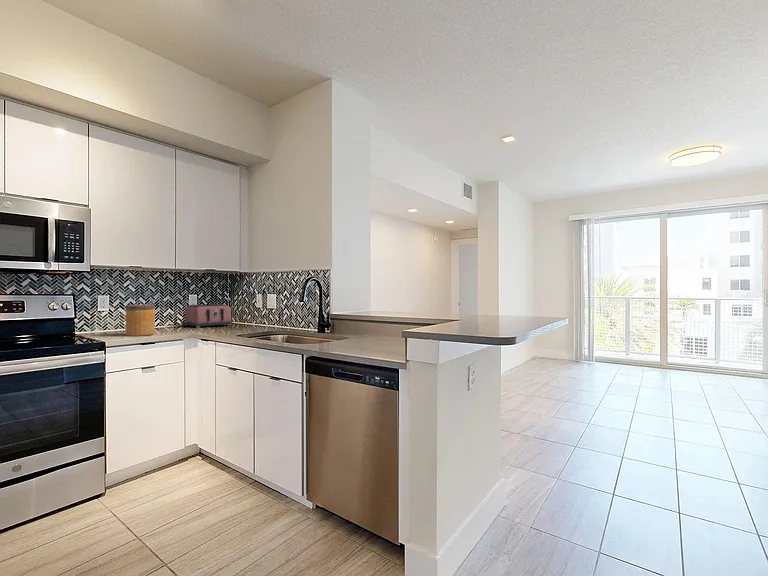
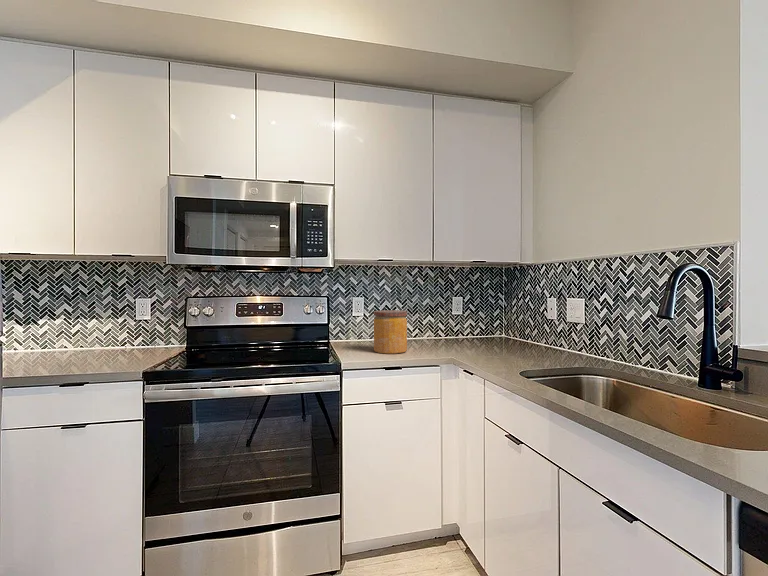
toaster: present [181,304,232,328] -> none [444,310,509,343]

